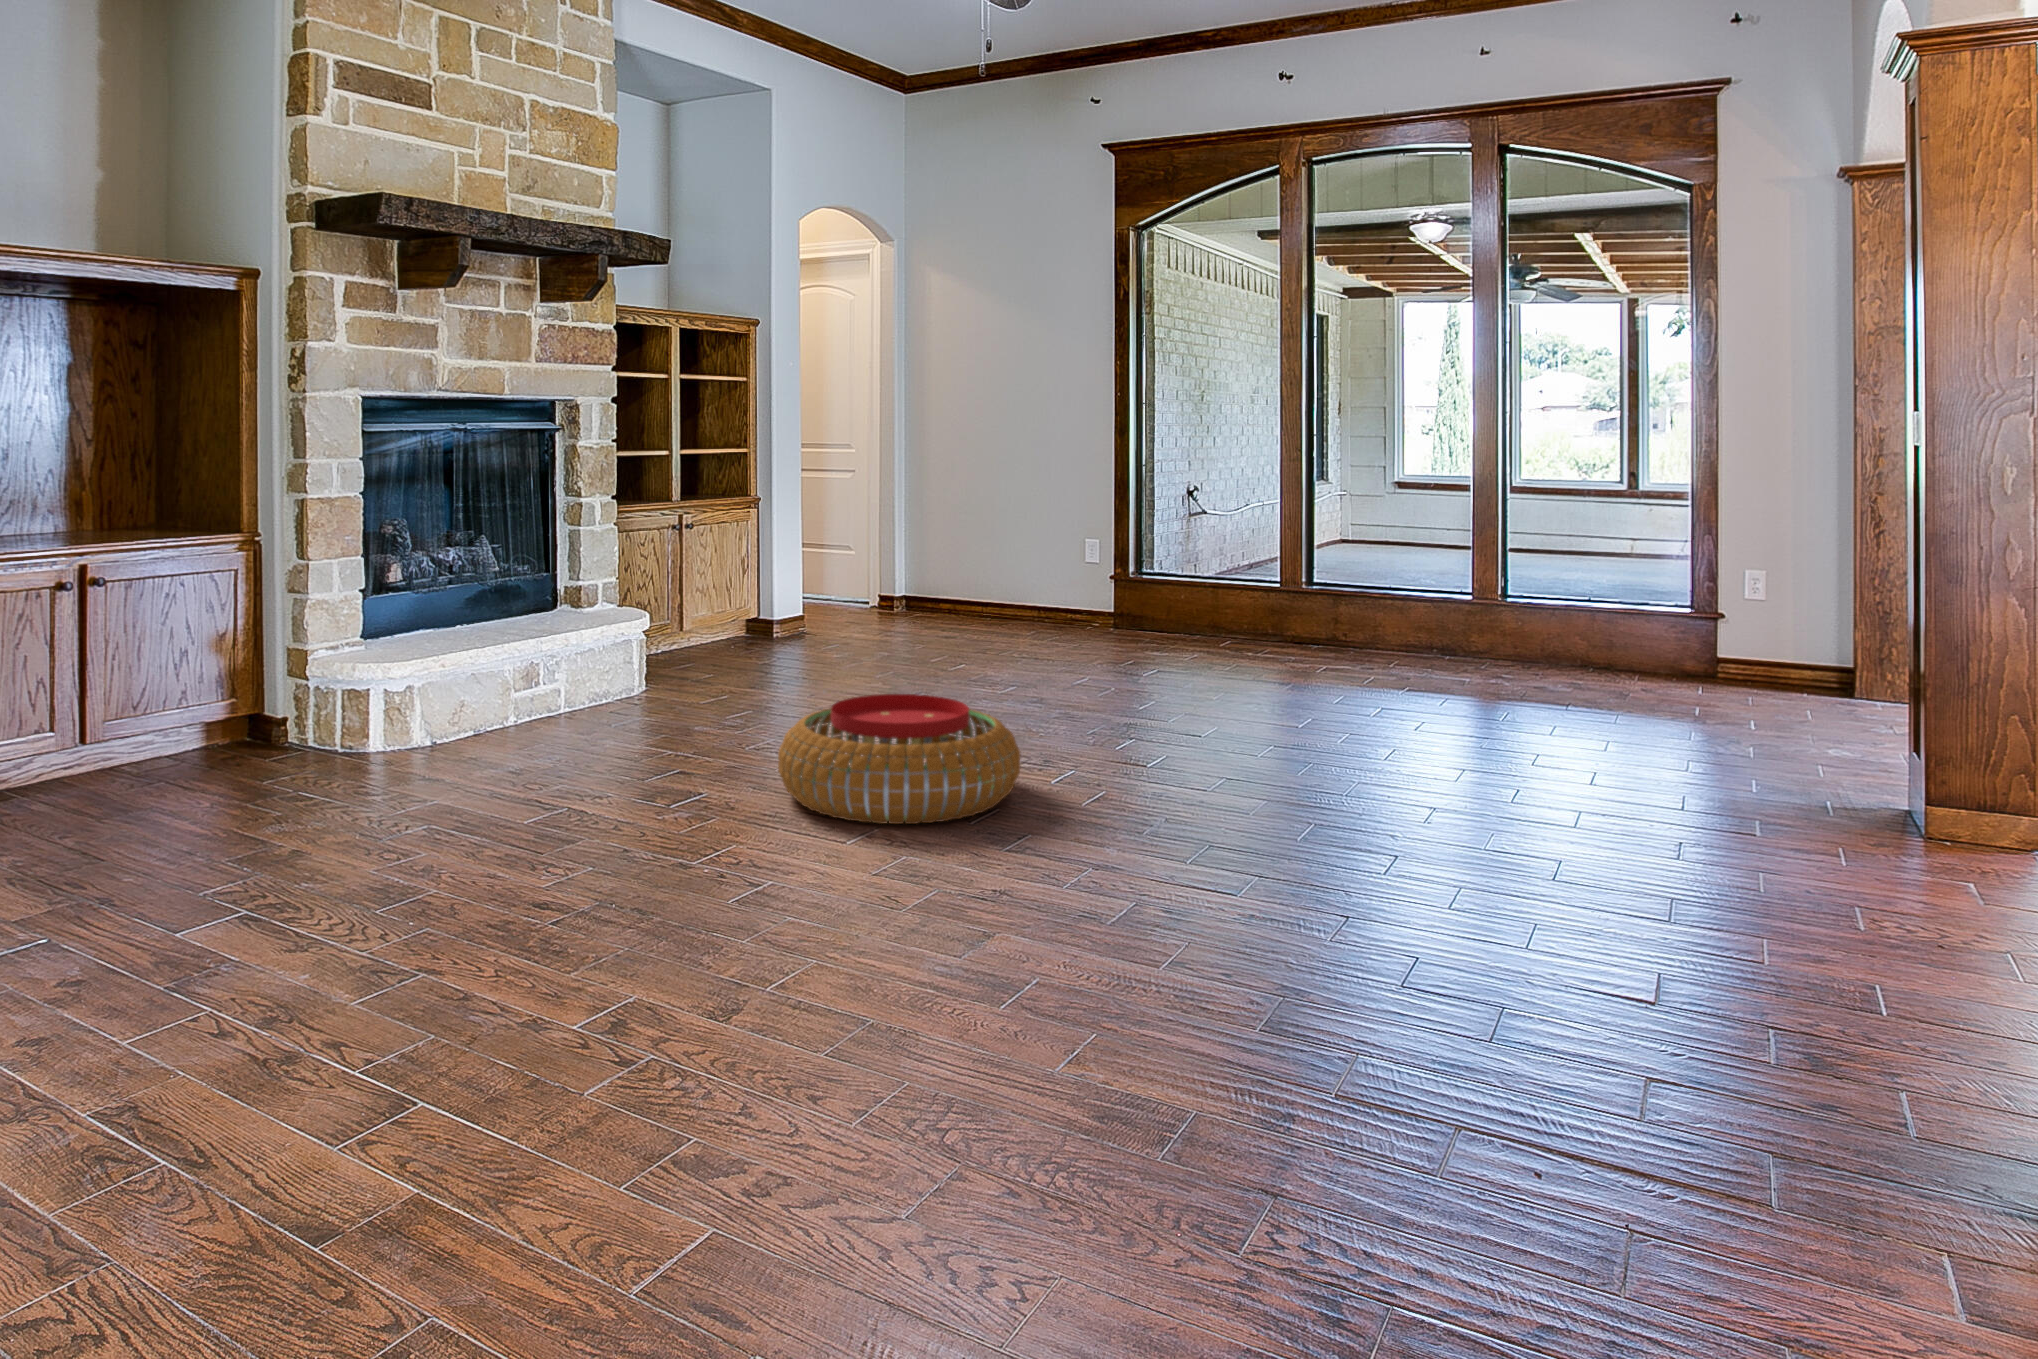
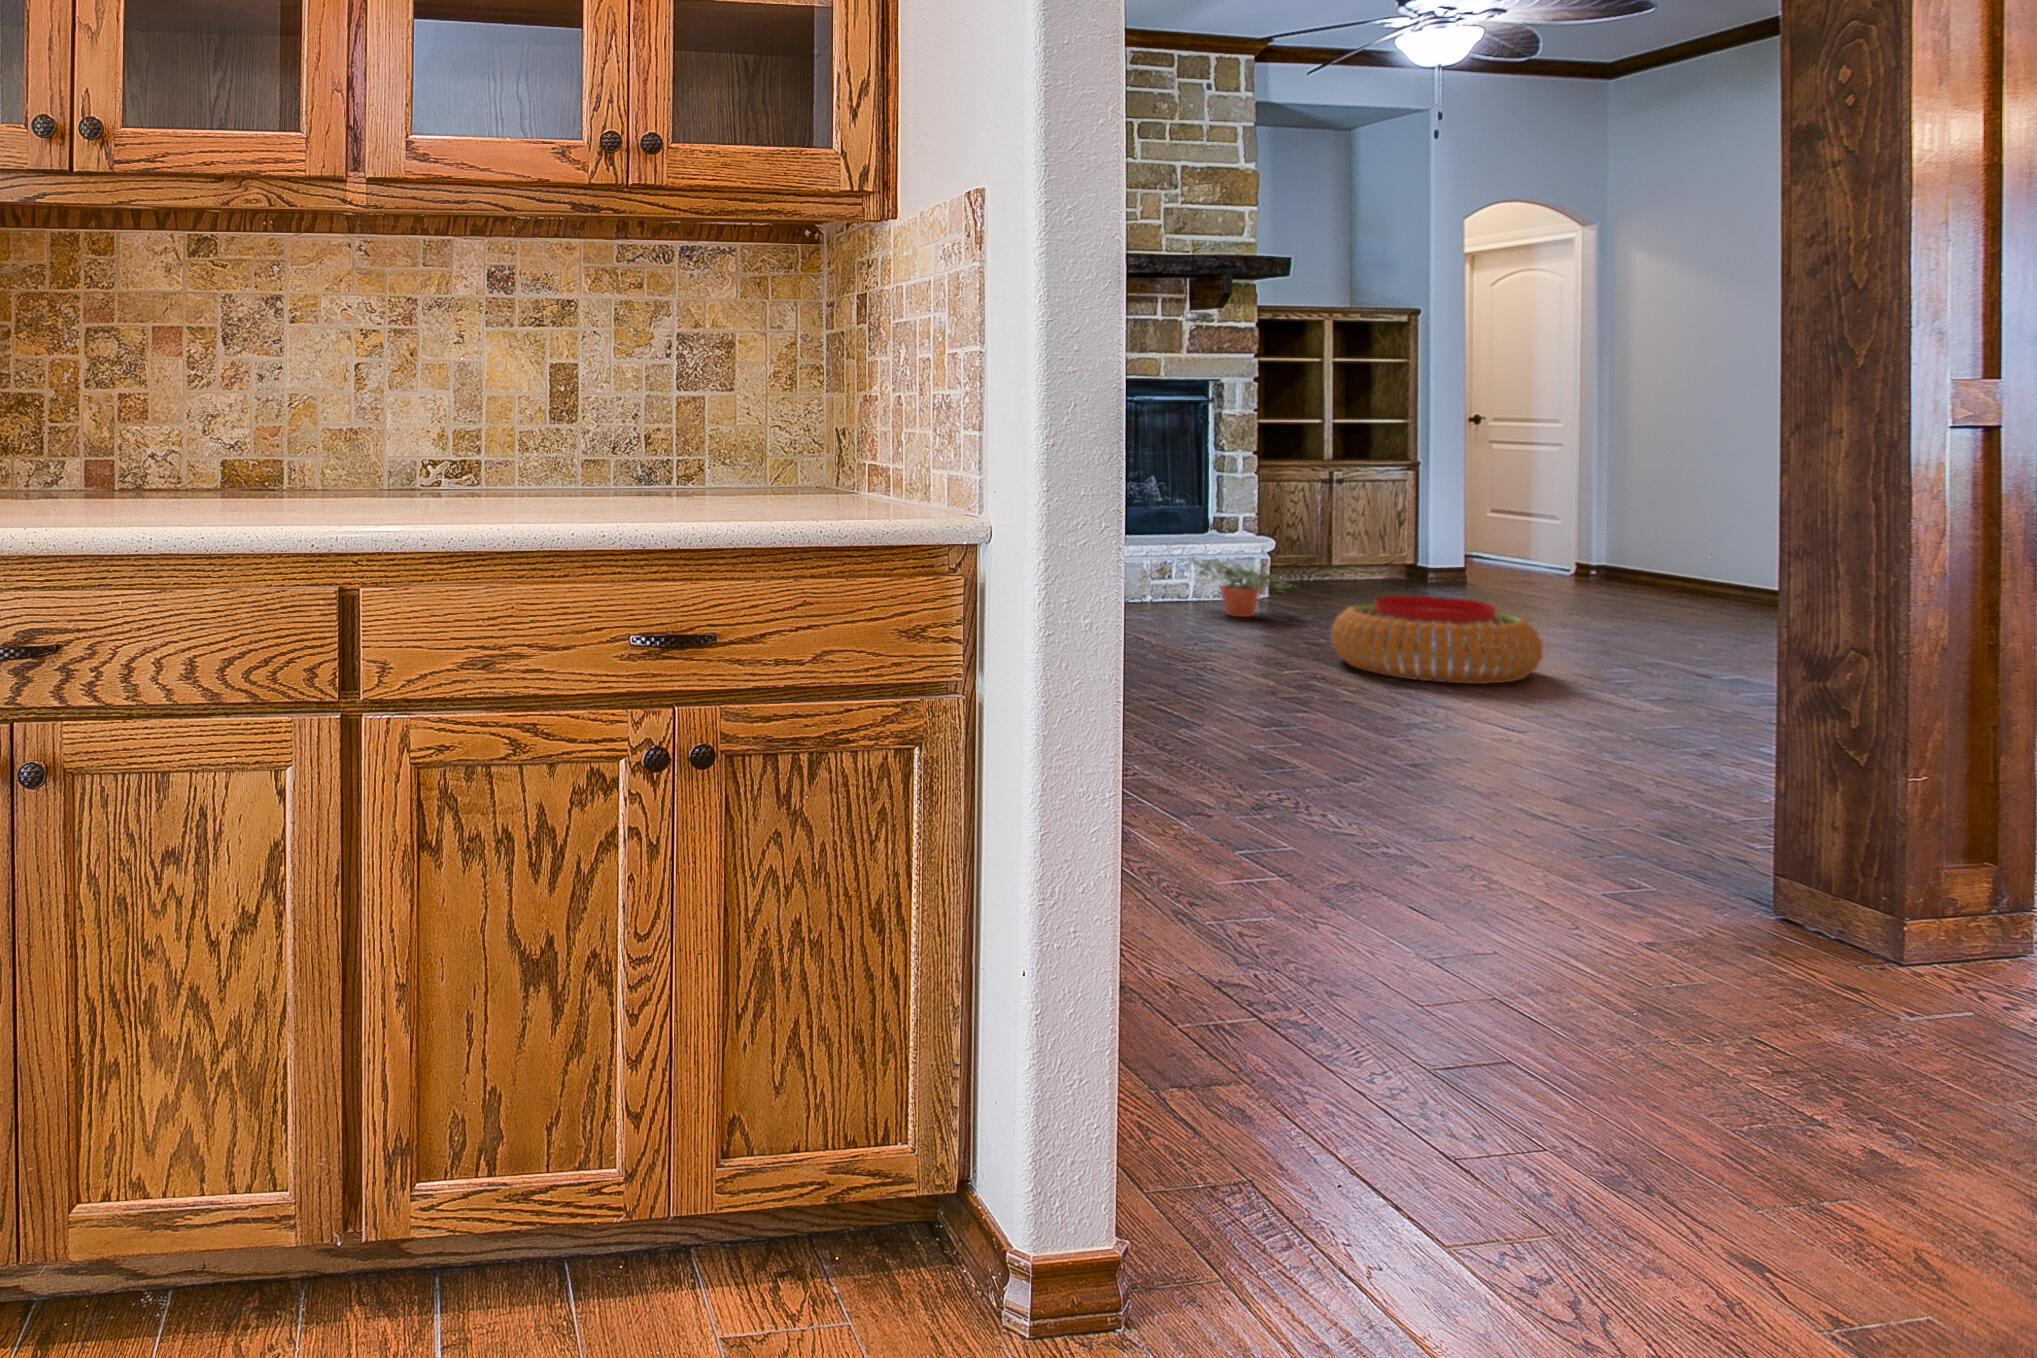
potted plant: none [541,644,691,730] -> present [1189,558,1290,617]

